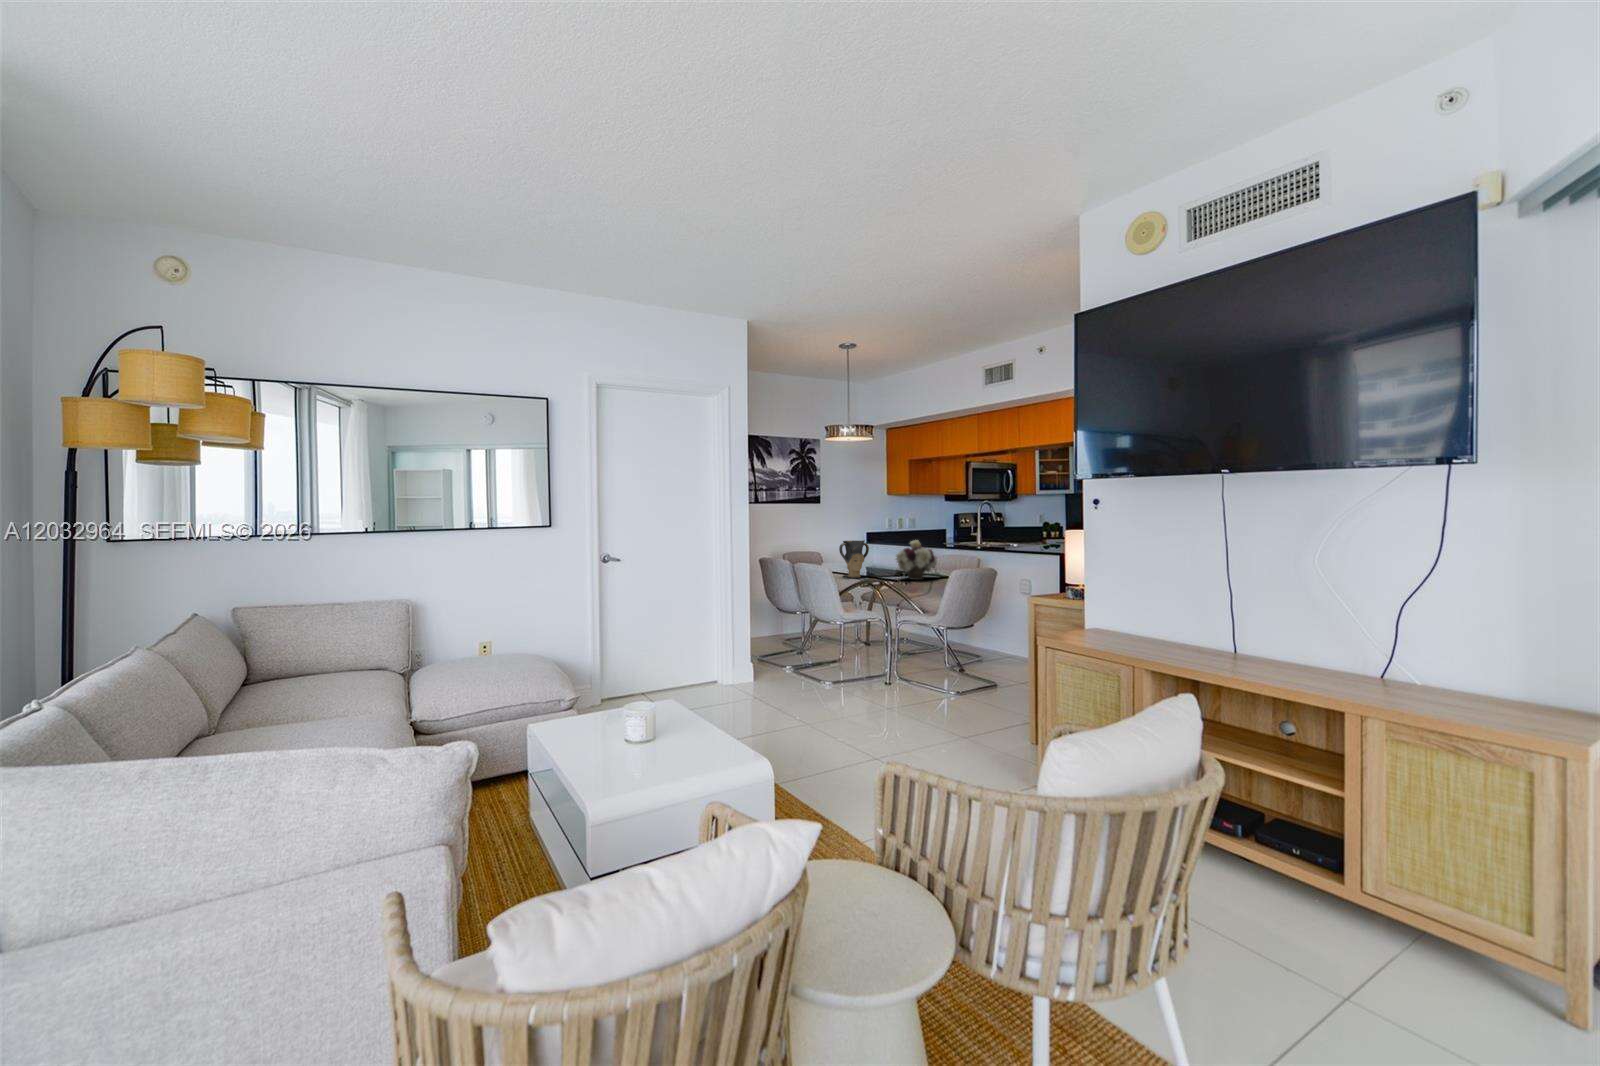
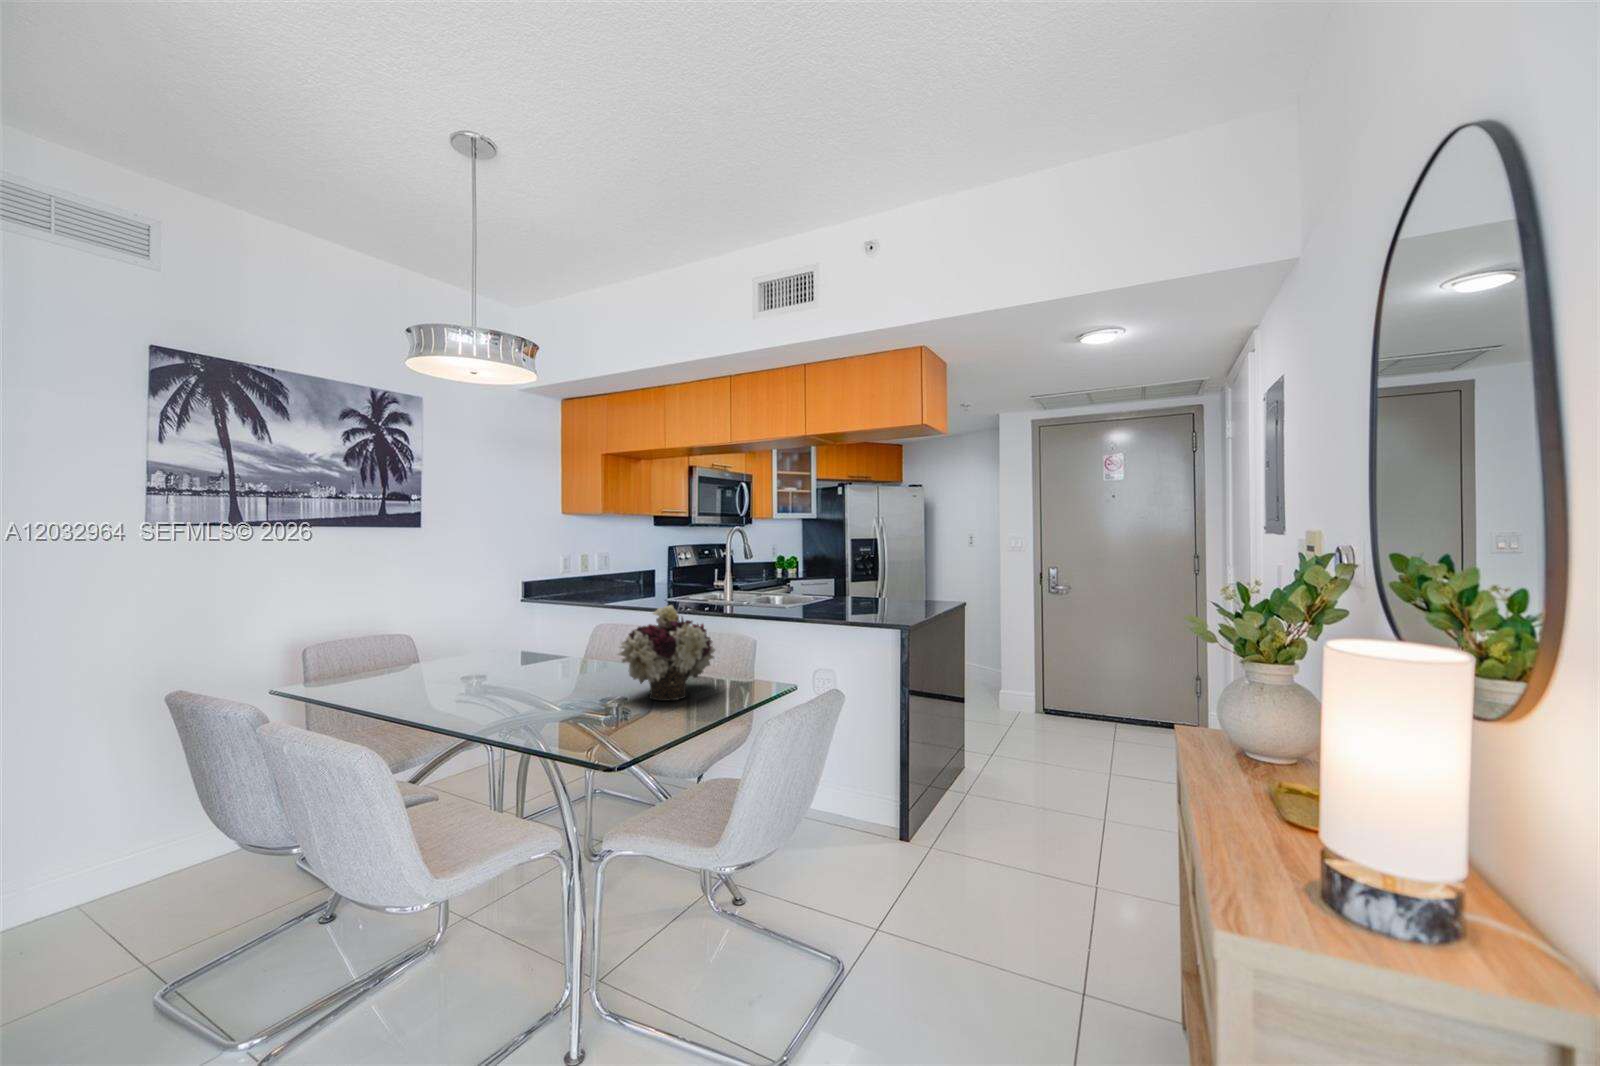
vase: present [839,540,869,578] -> none [467,611,548,710]

